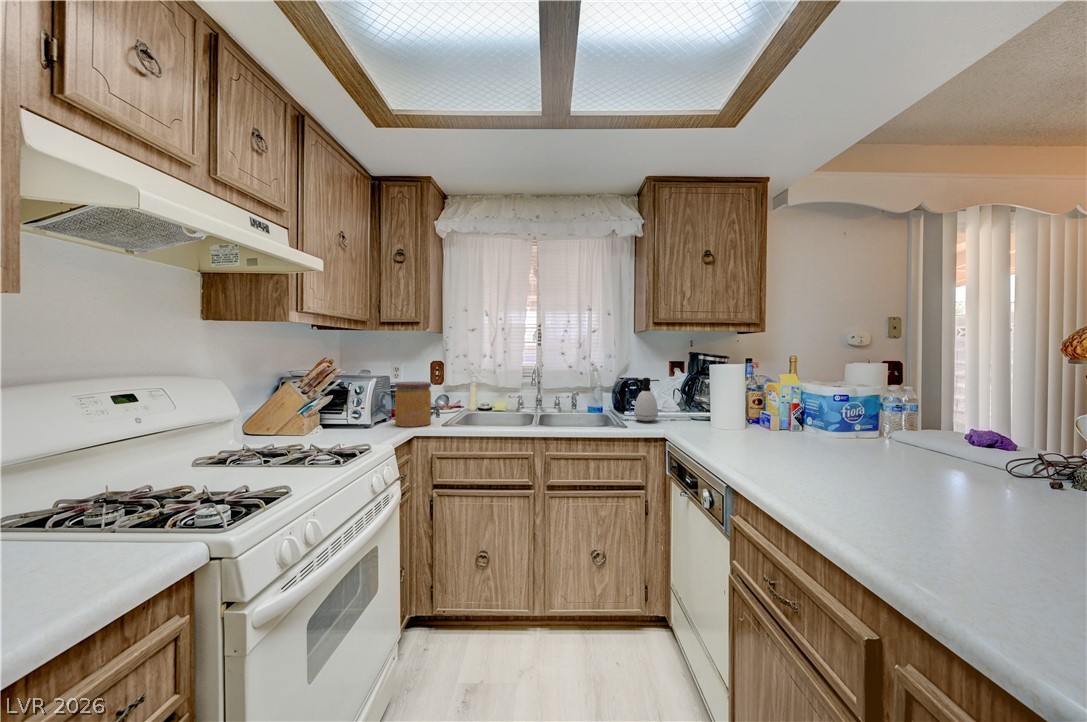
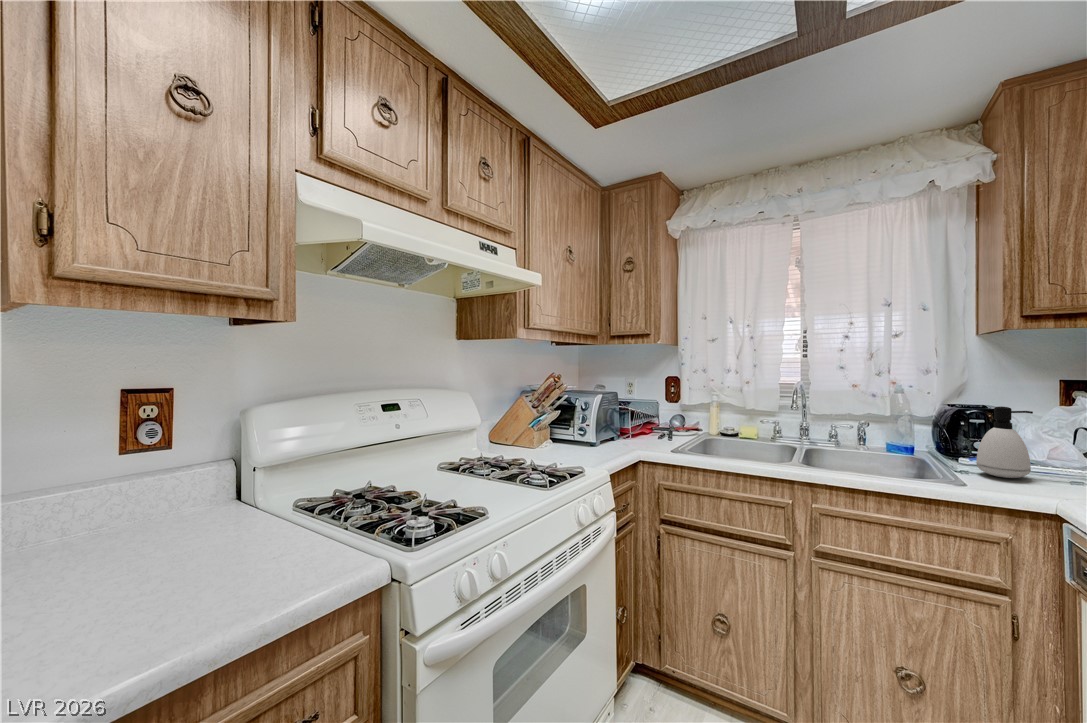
jar: present [395,381,431,427] -> none [620,399,659,450]

